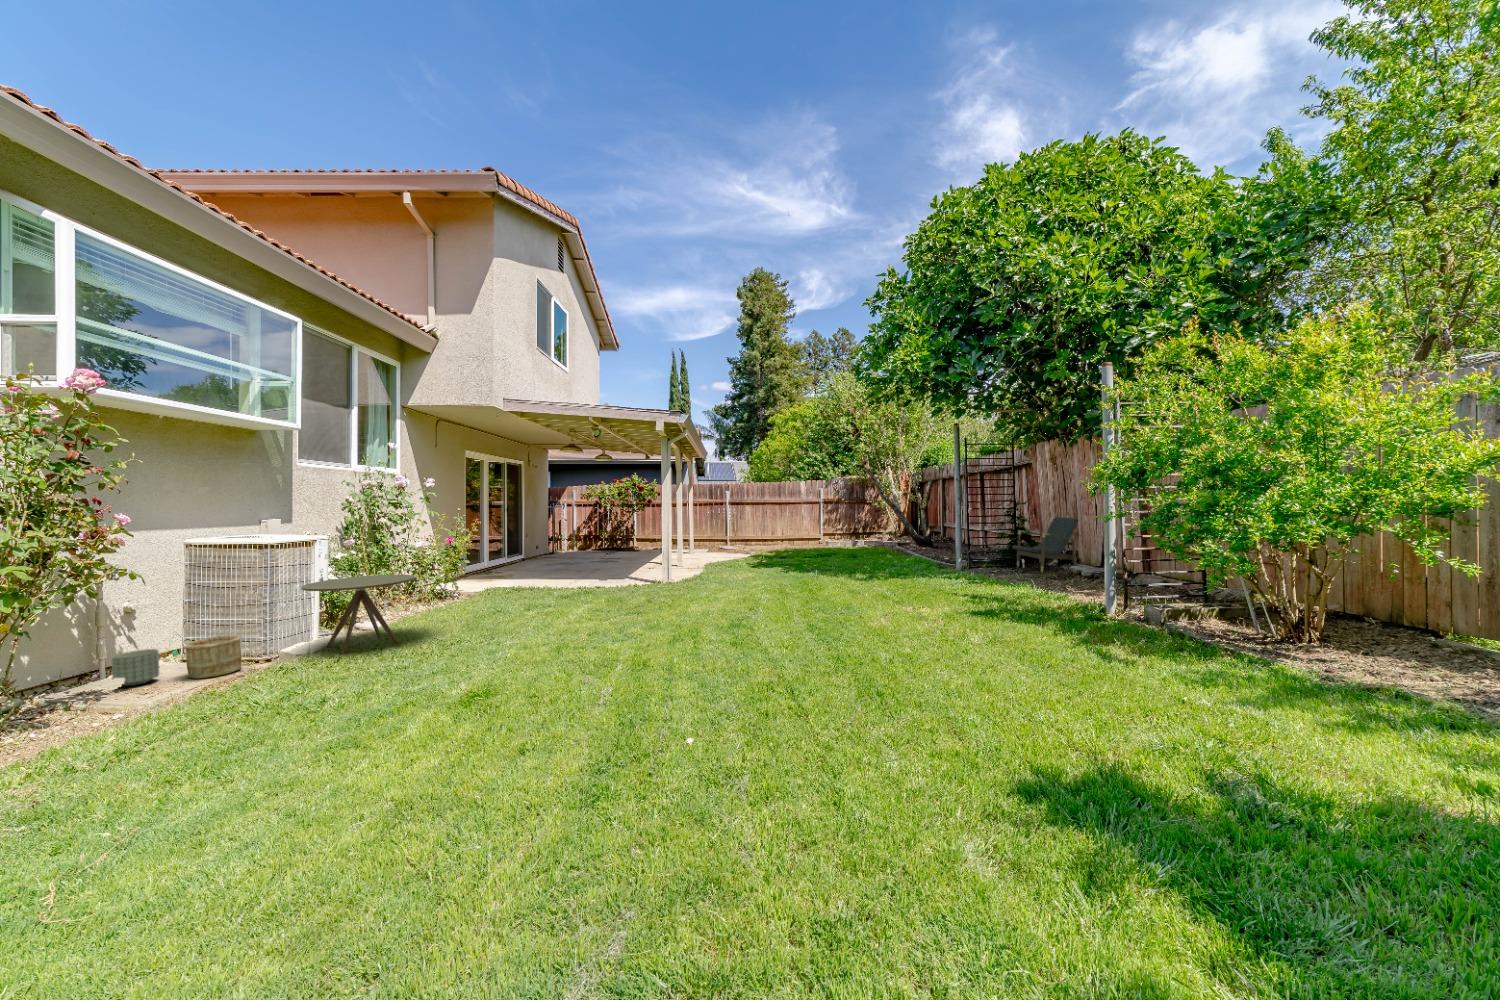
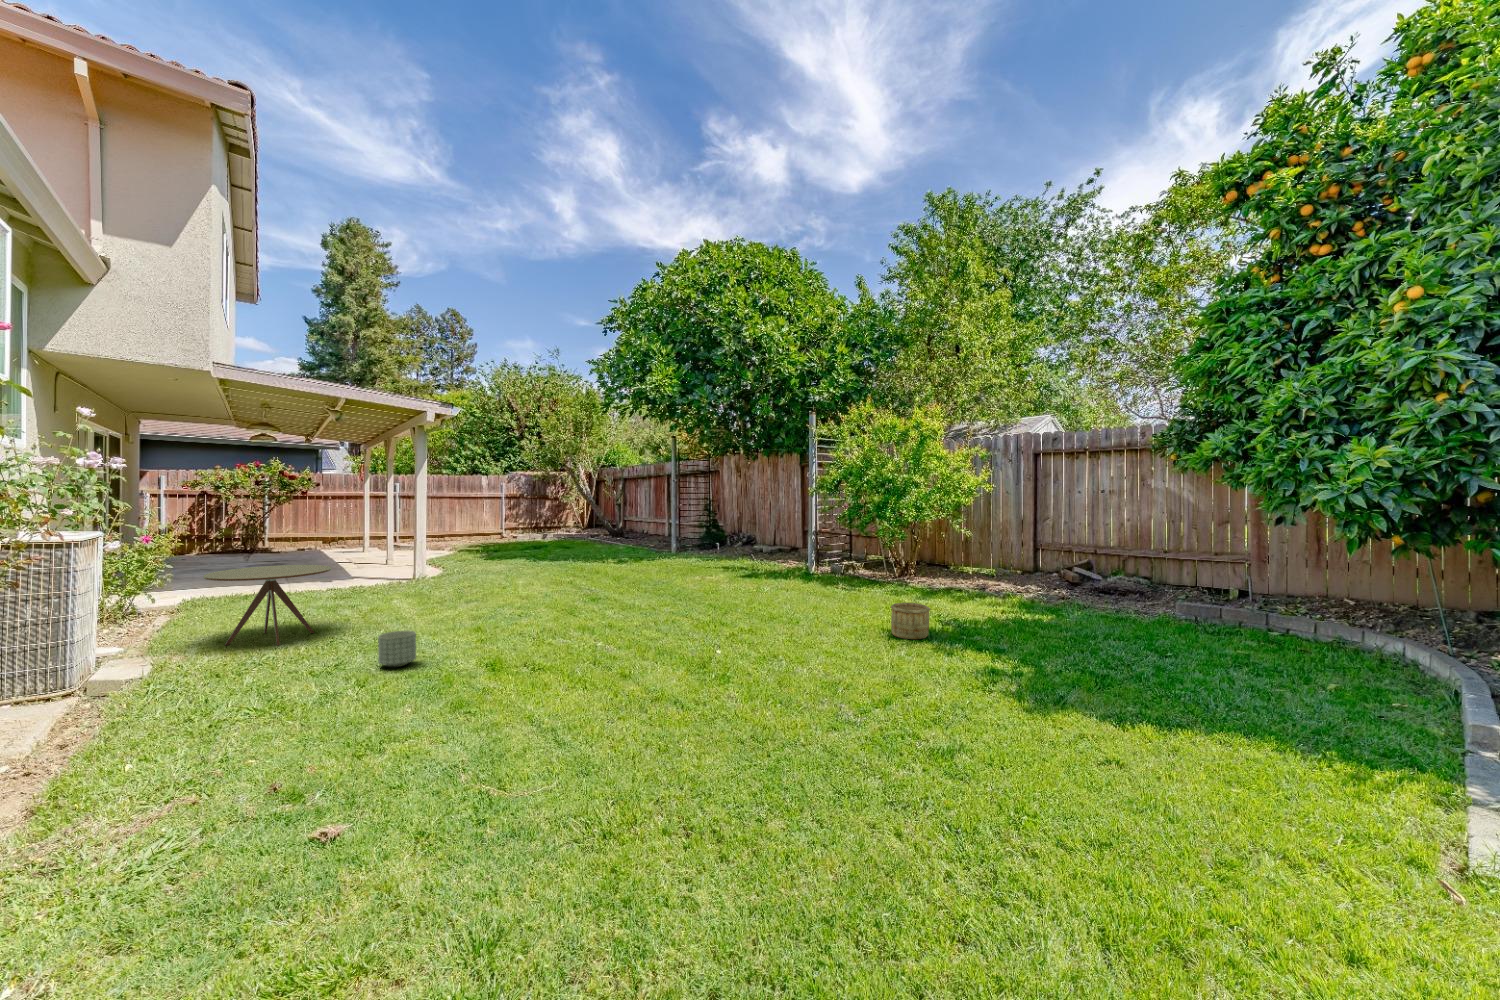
lounge chair: present [1012,517,1078,572] -> none [715,511,757,550]
wooden bucket: present [184,635,241,679] -> present [891,603,930,639]
planter: present [112,649,159,686] -> present [378,631,416,667]

